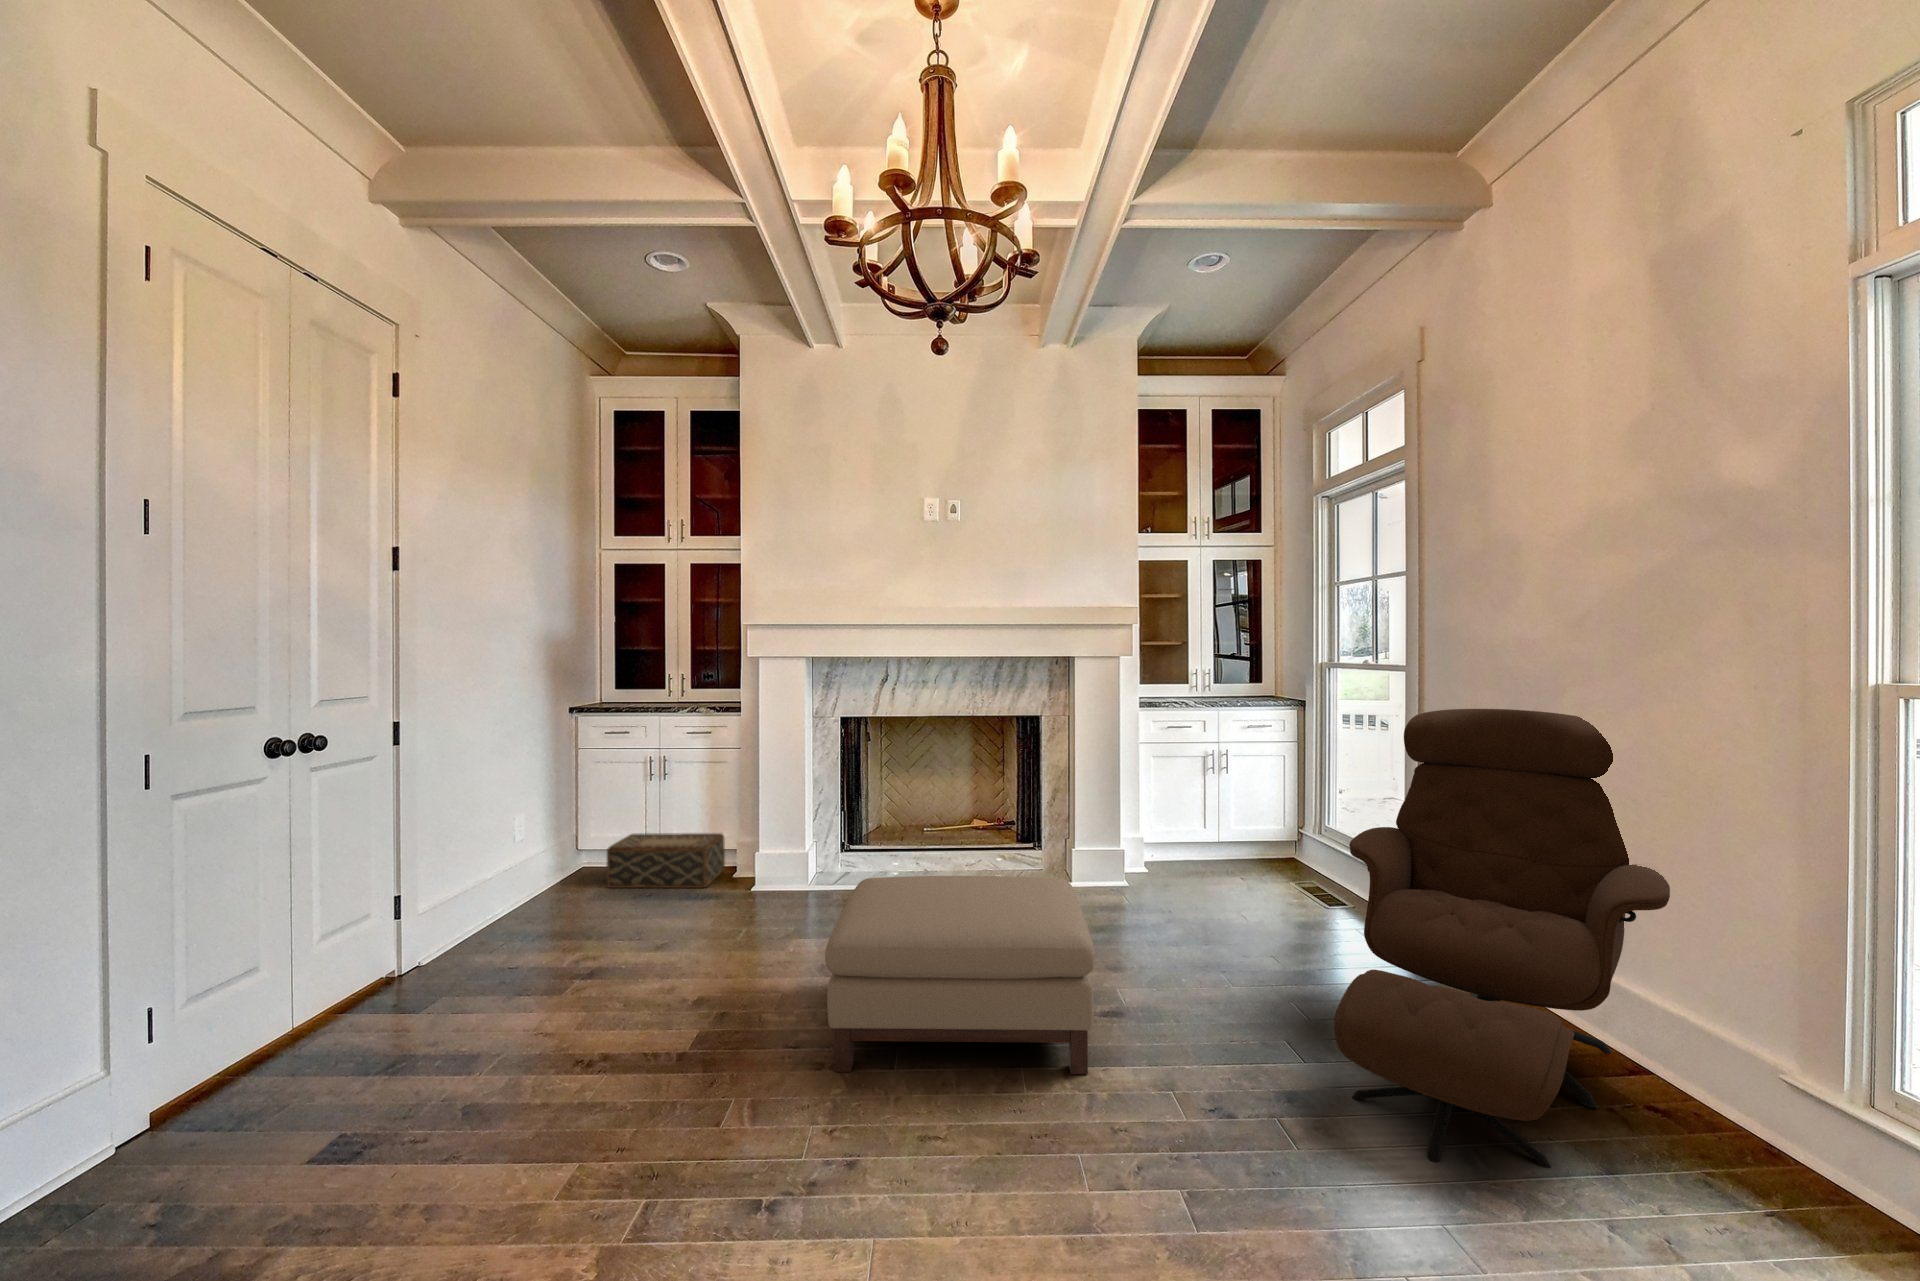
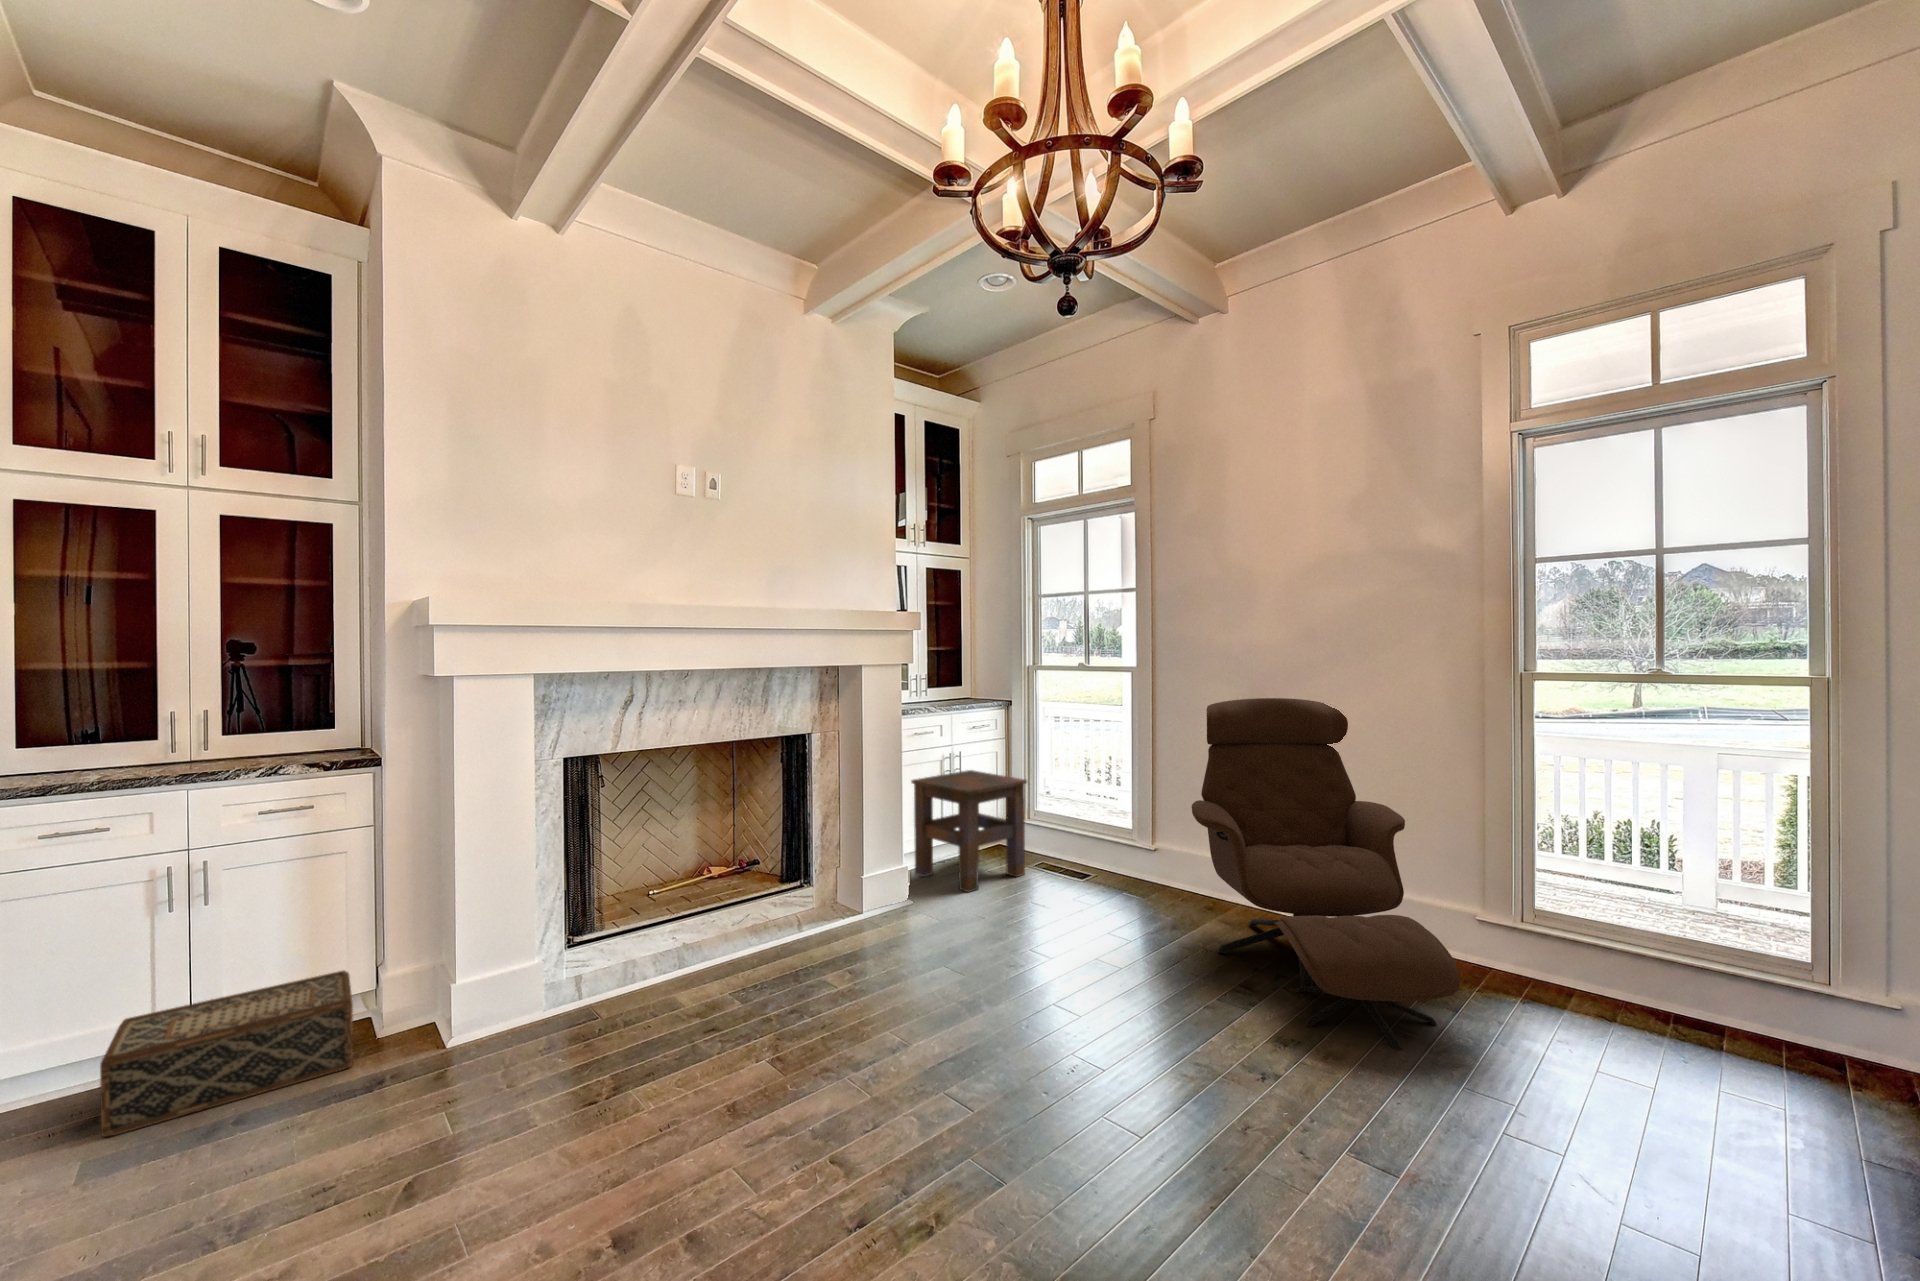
side table: none [1164,770,1279,890] -> present [911,770,1027,892]
ottoman: present [825,876,1095,1074] -> none [810,905,1159,1225]

